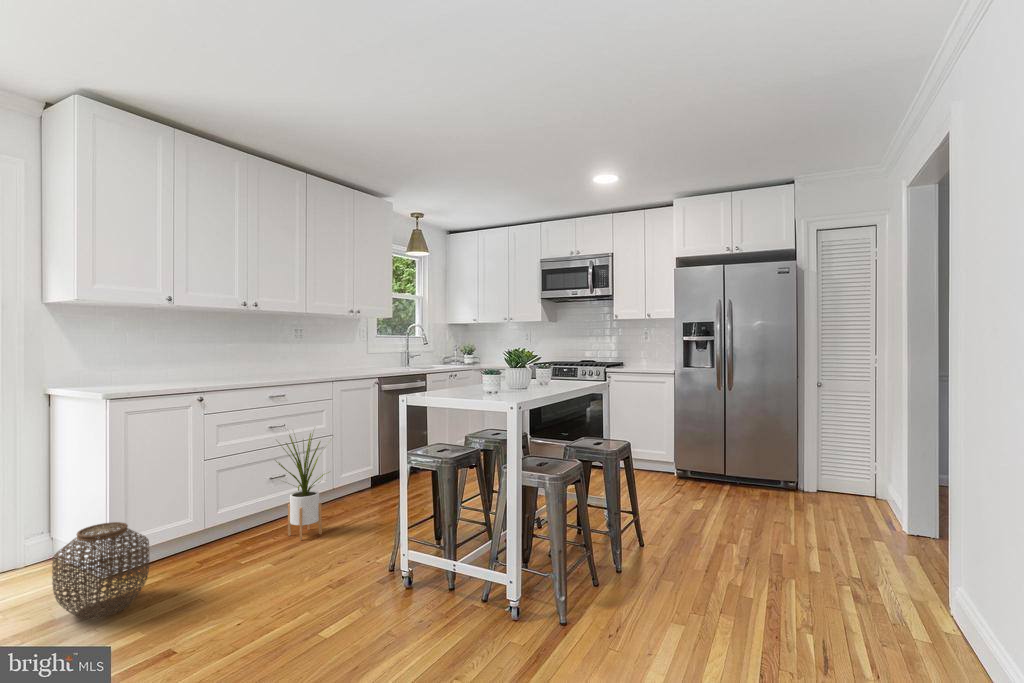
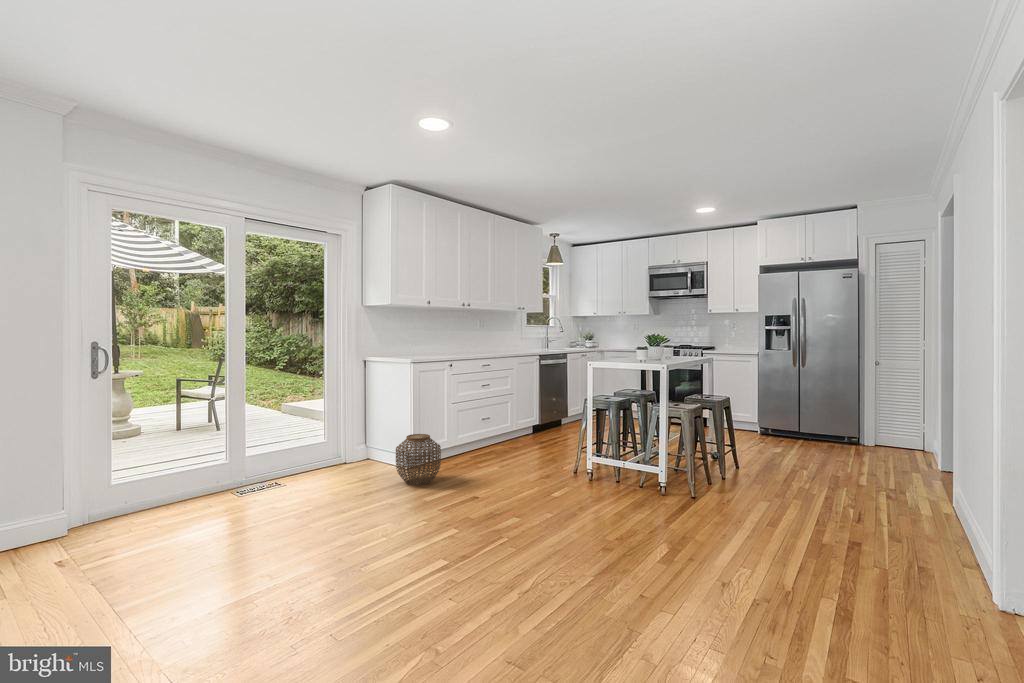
house plant: present [275,433,329,540] -> none [487,385,525,459]

